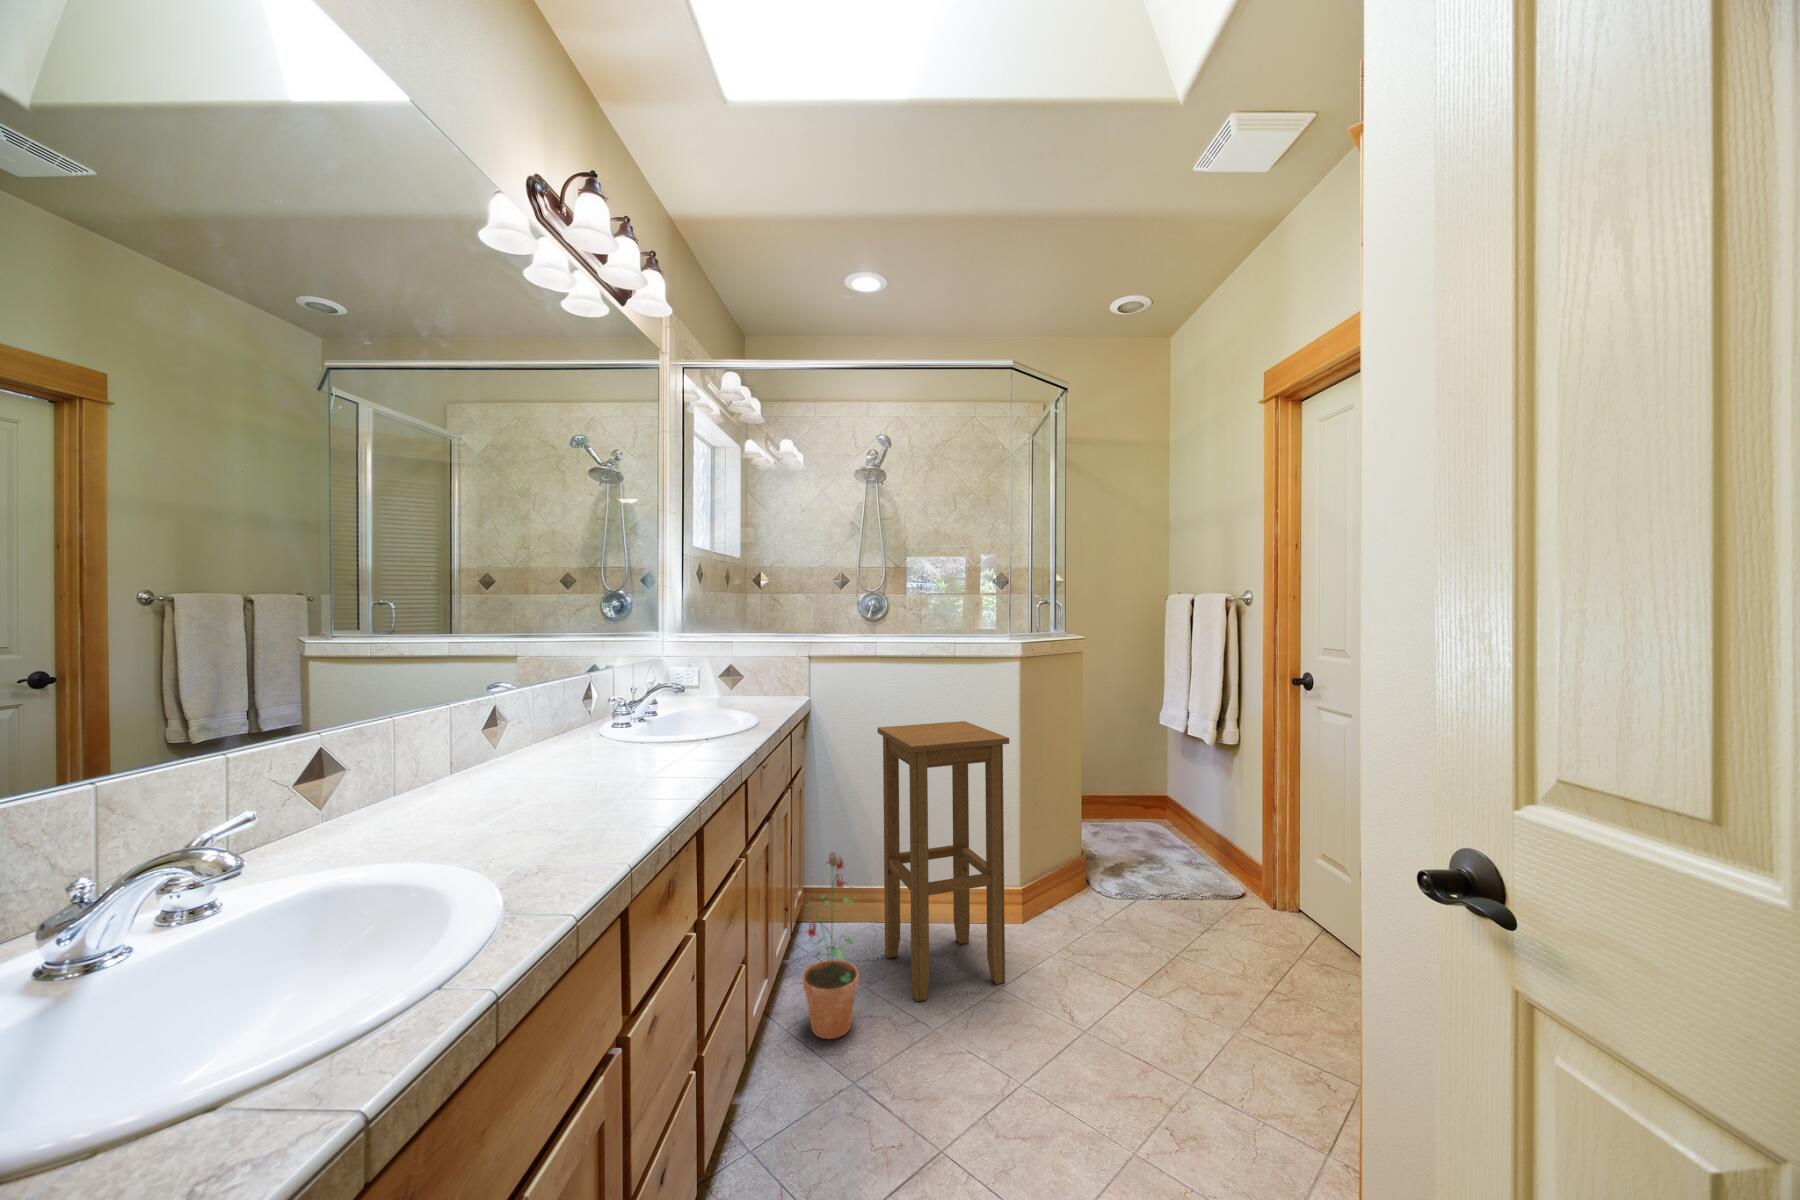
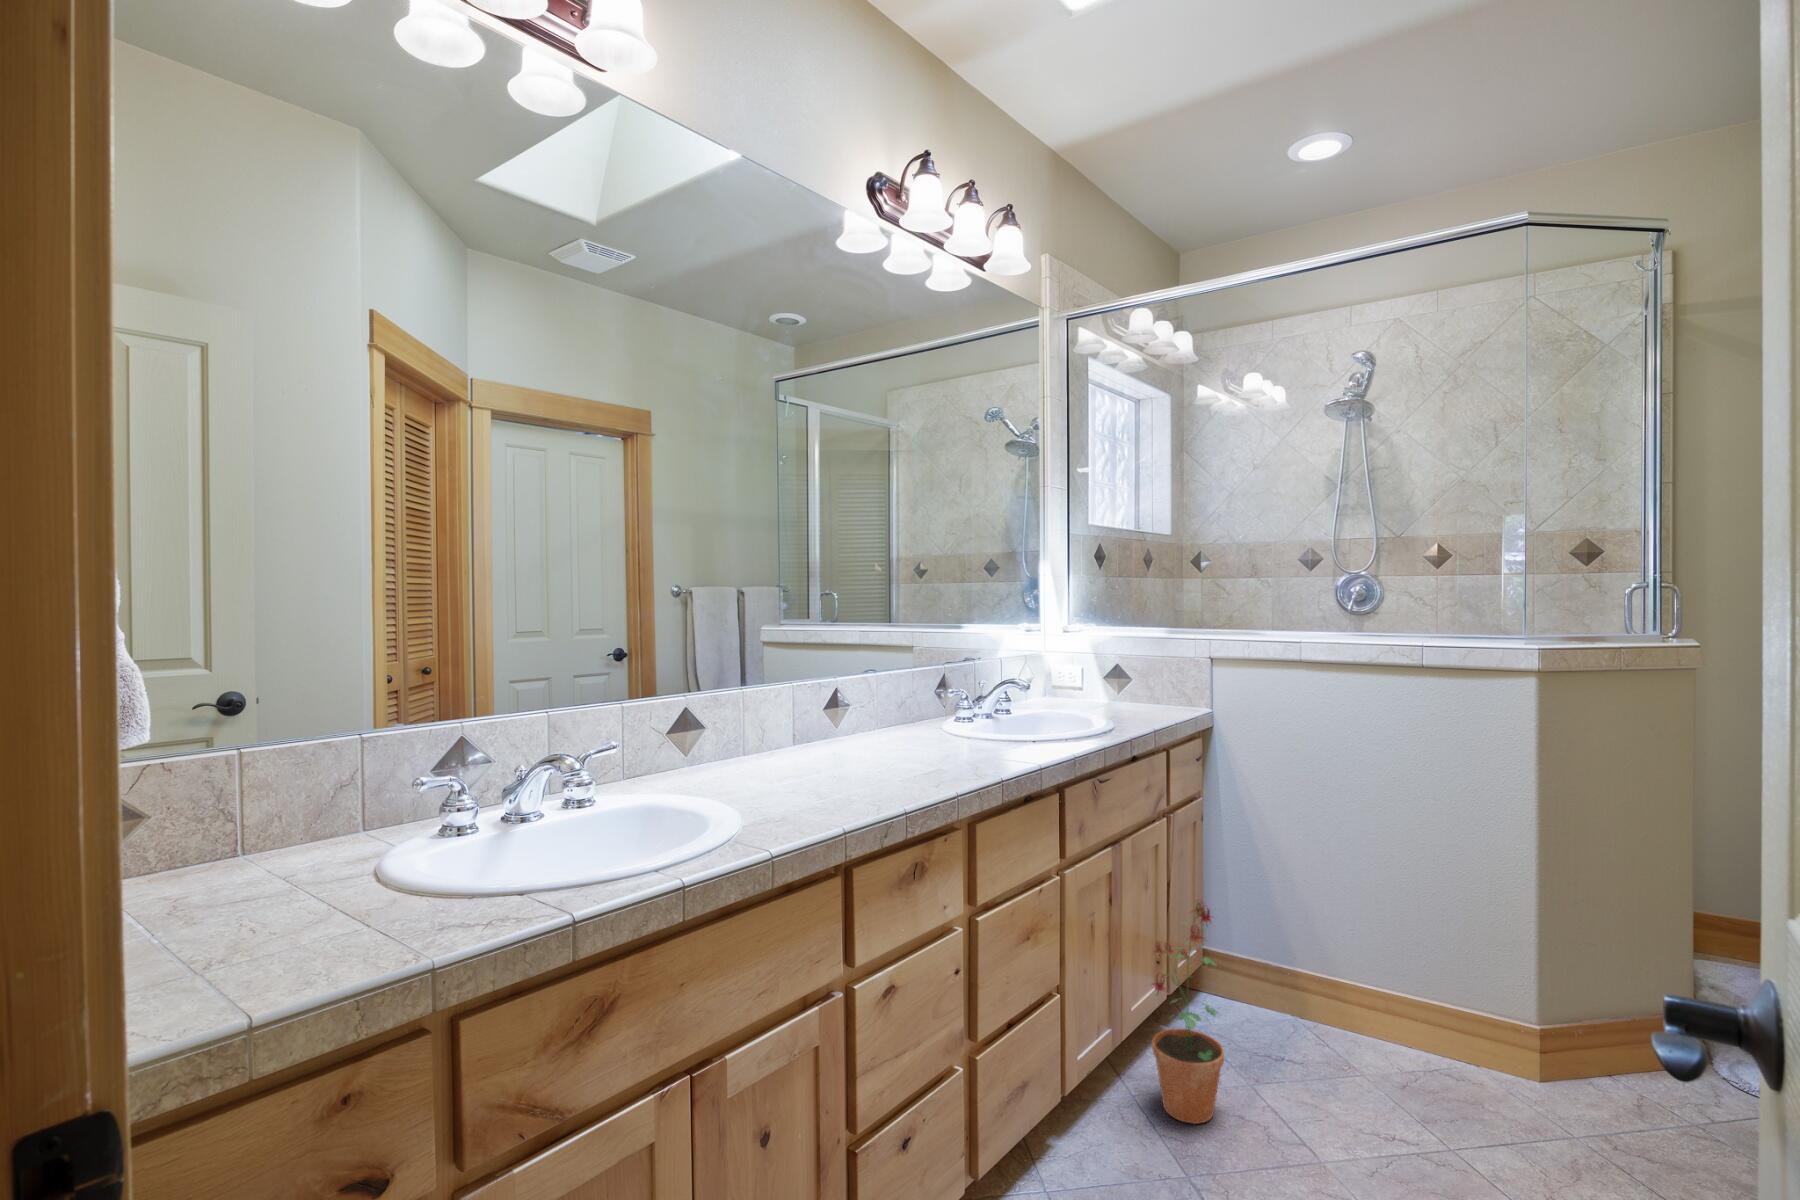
stool: present [877,721,1009,1002] -> none [1288,755,1477,1147]

